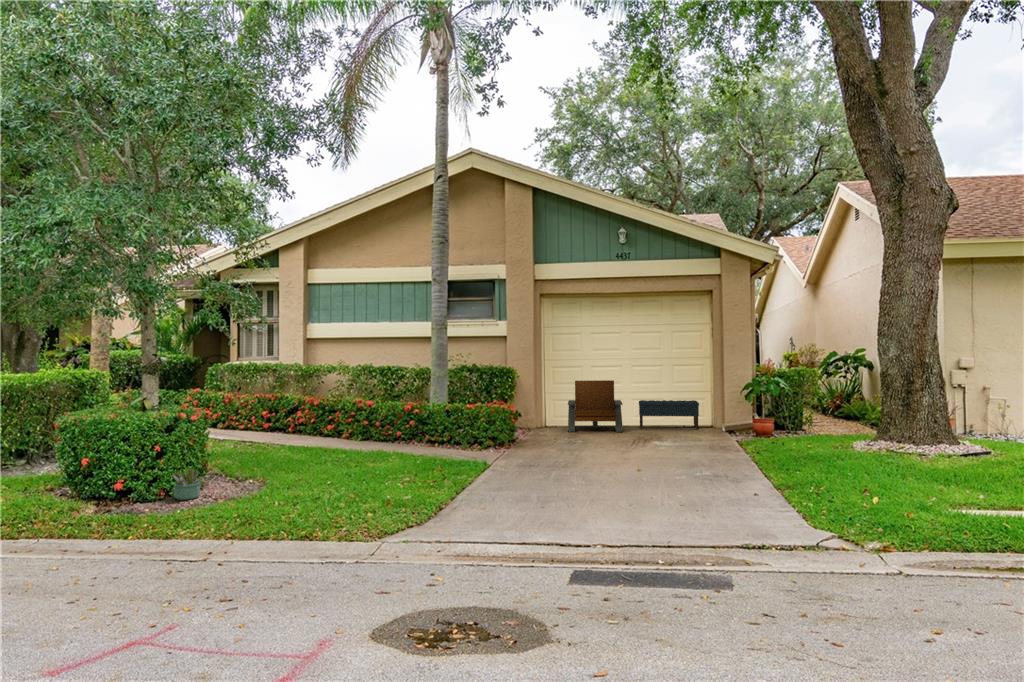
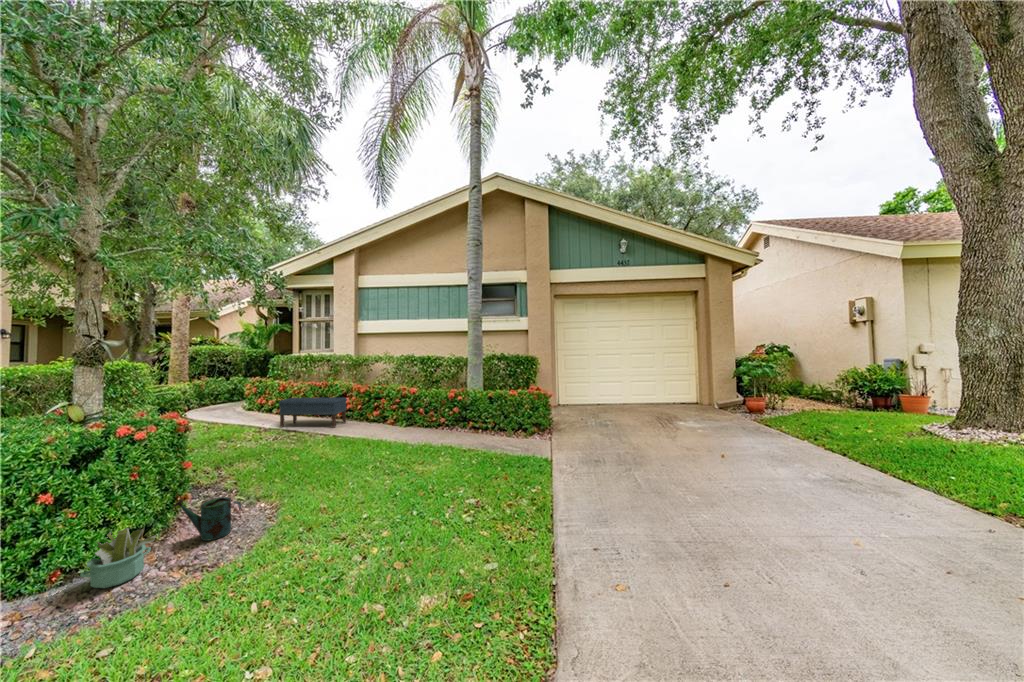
lounge chair: present [568,380,623,432] -> none [579,366,633,411]
bench: present [639,400,699,429] -> present [279,397,347,428]
watering can: none [204,461,247,489] -> present [174,497,241,541]

